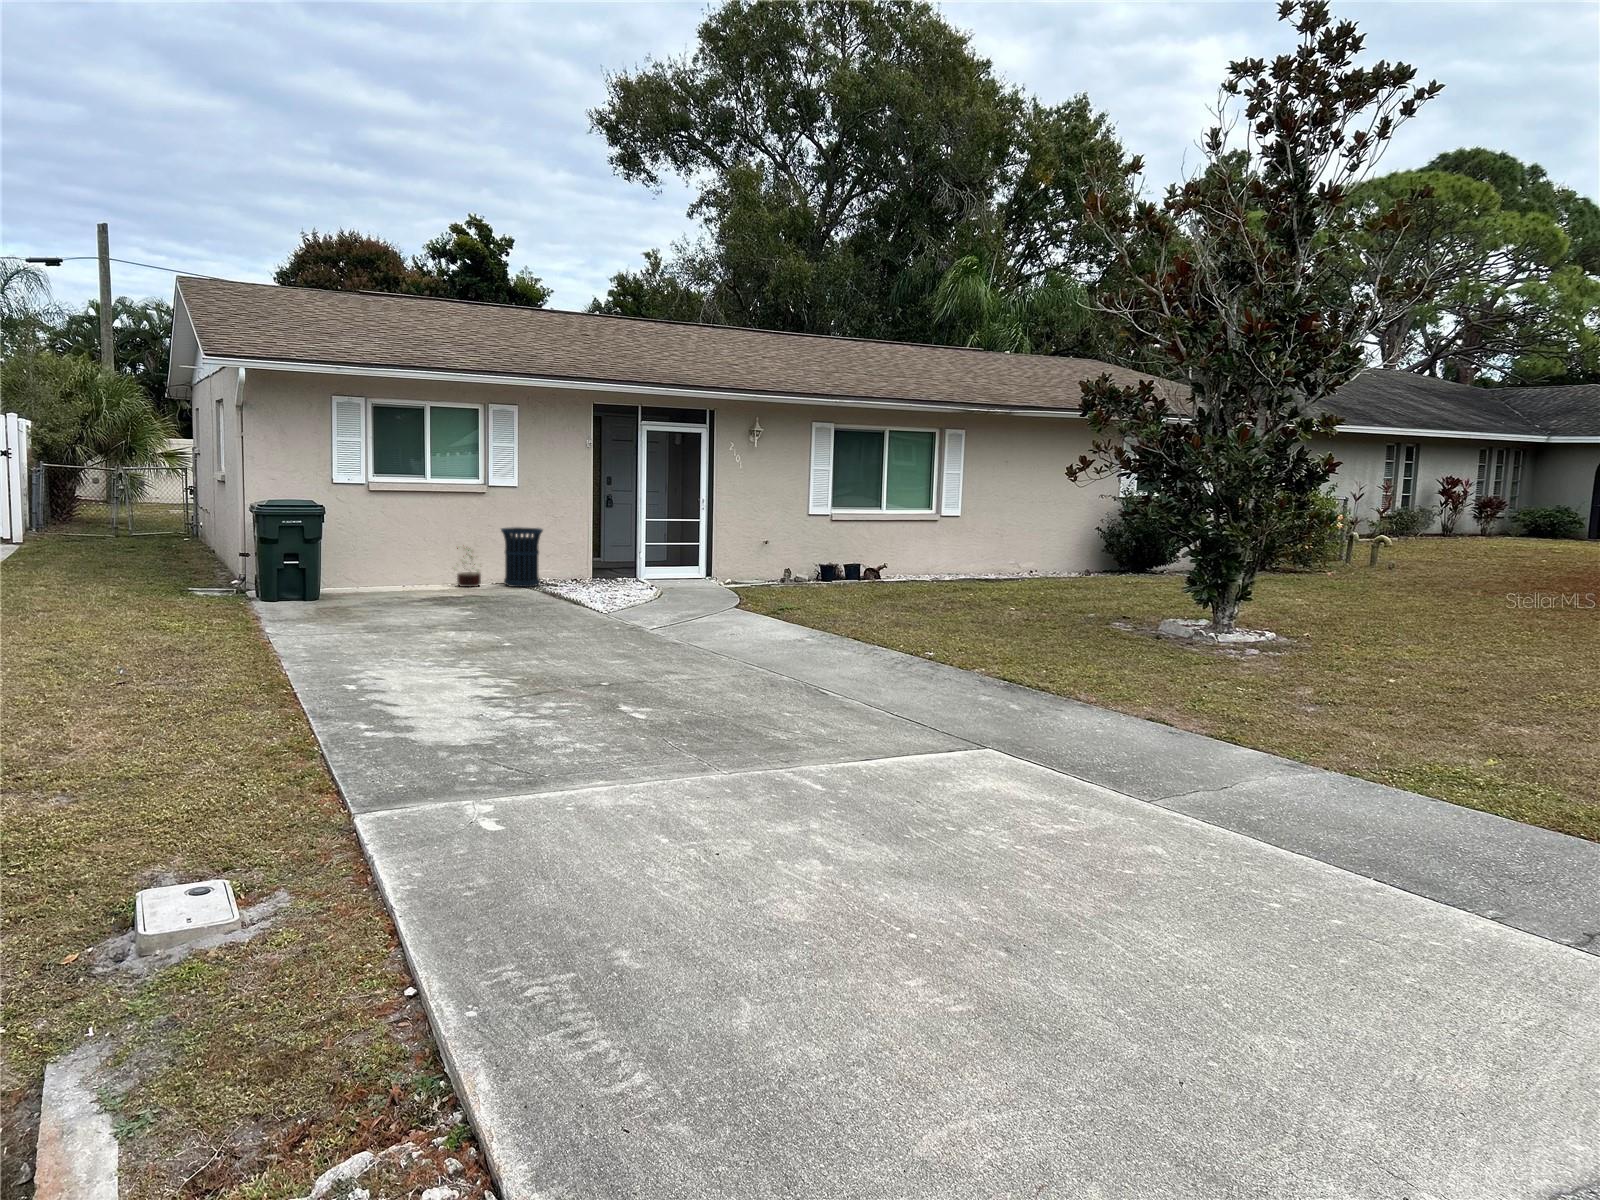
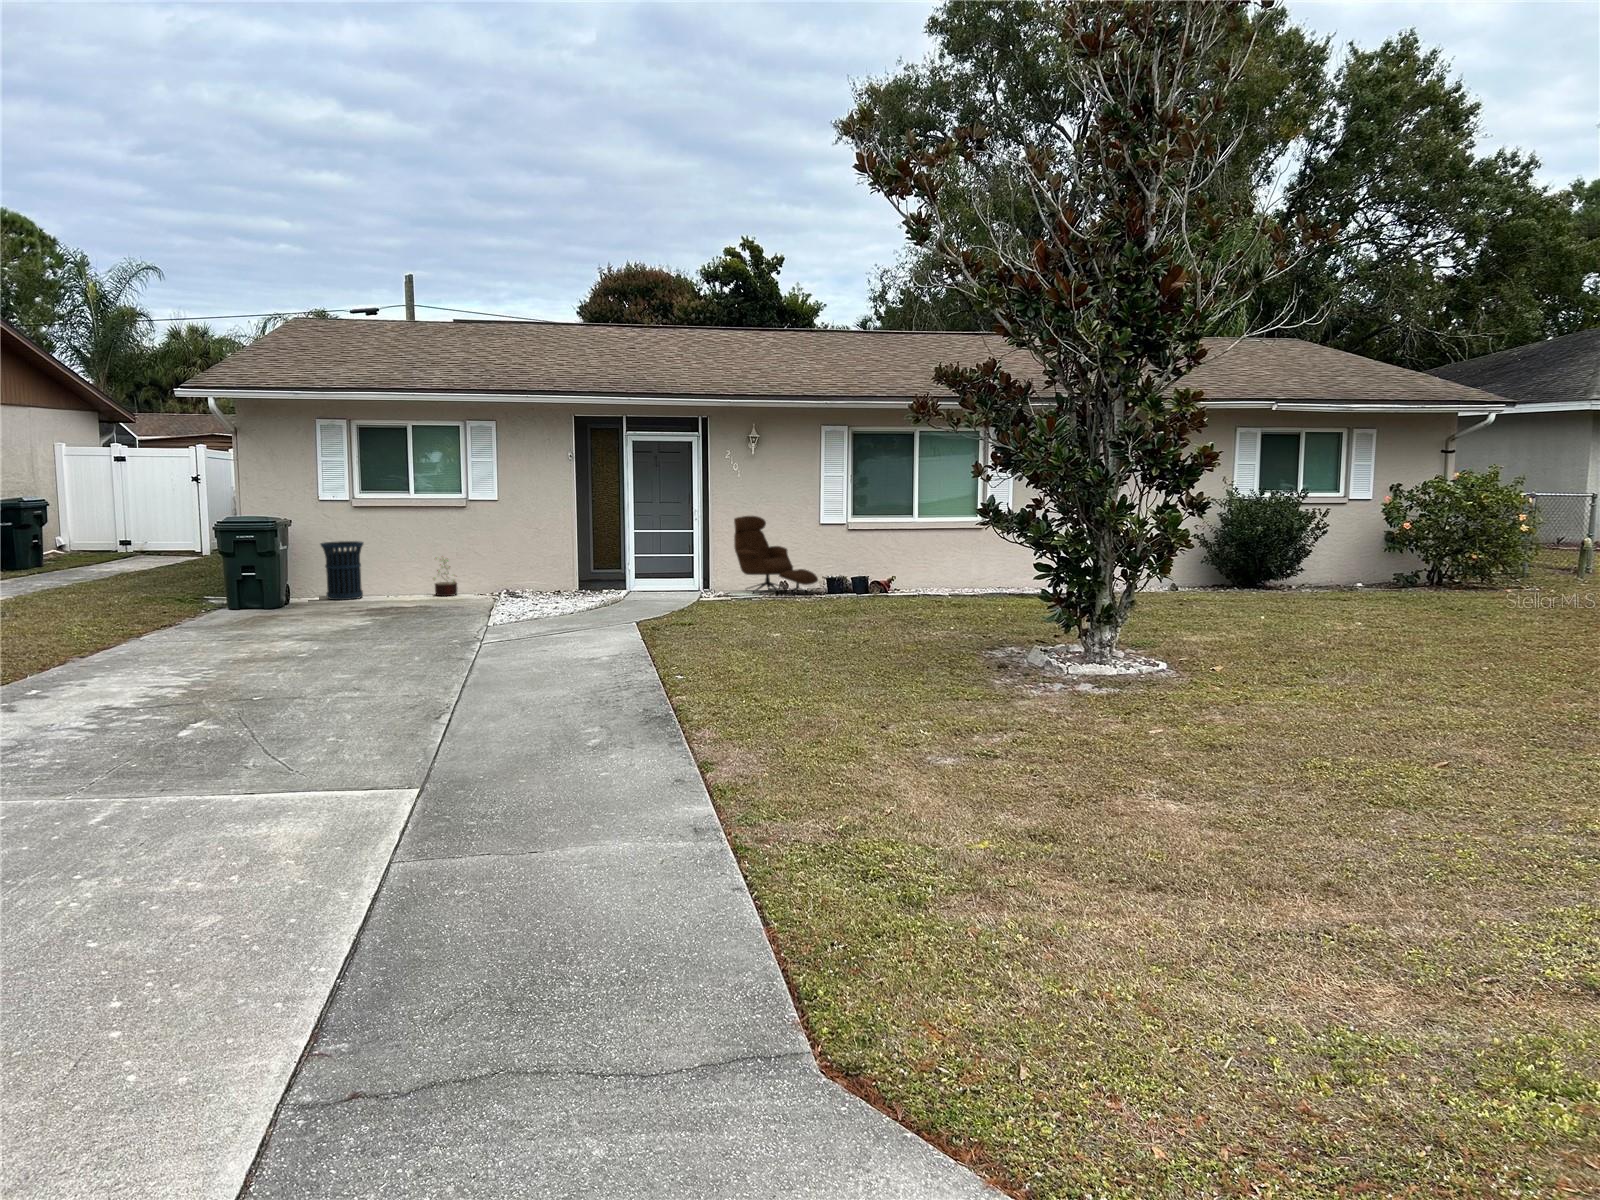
lounge chair: none [747,506,827,582] -> present [734,516,818,595]
trash can: present [501,527,543,587] -> present [320,541,363,600]

